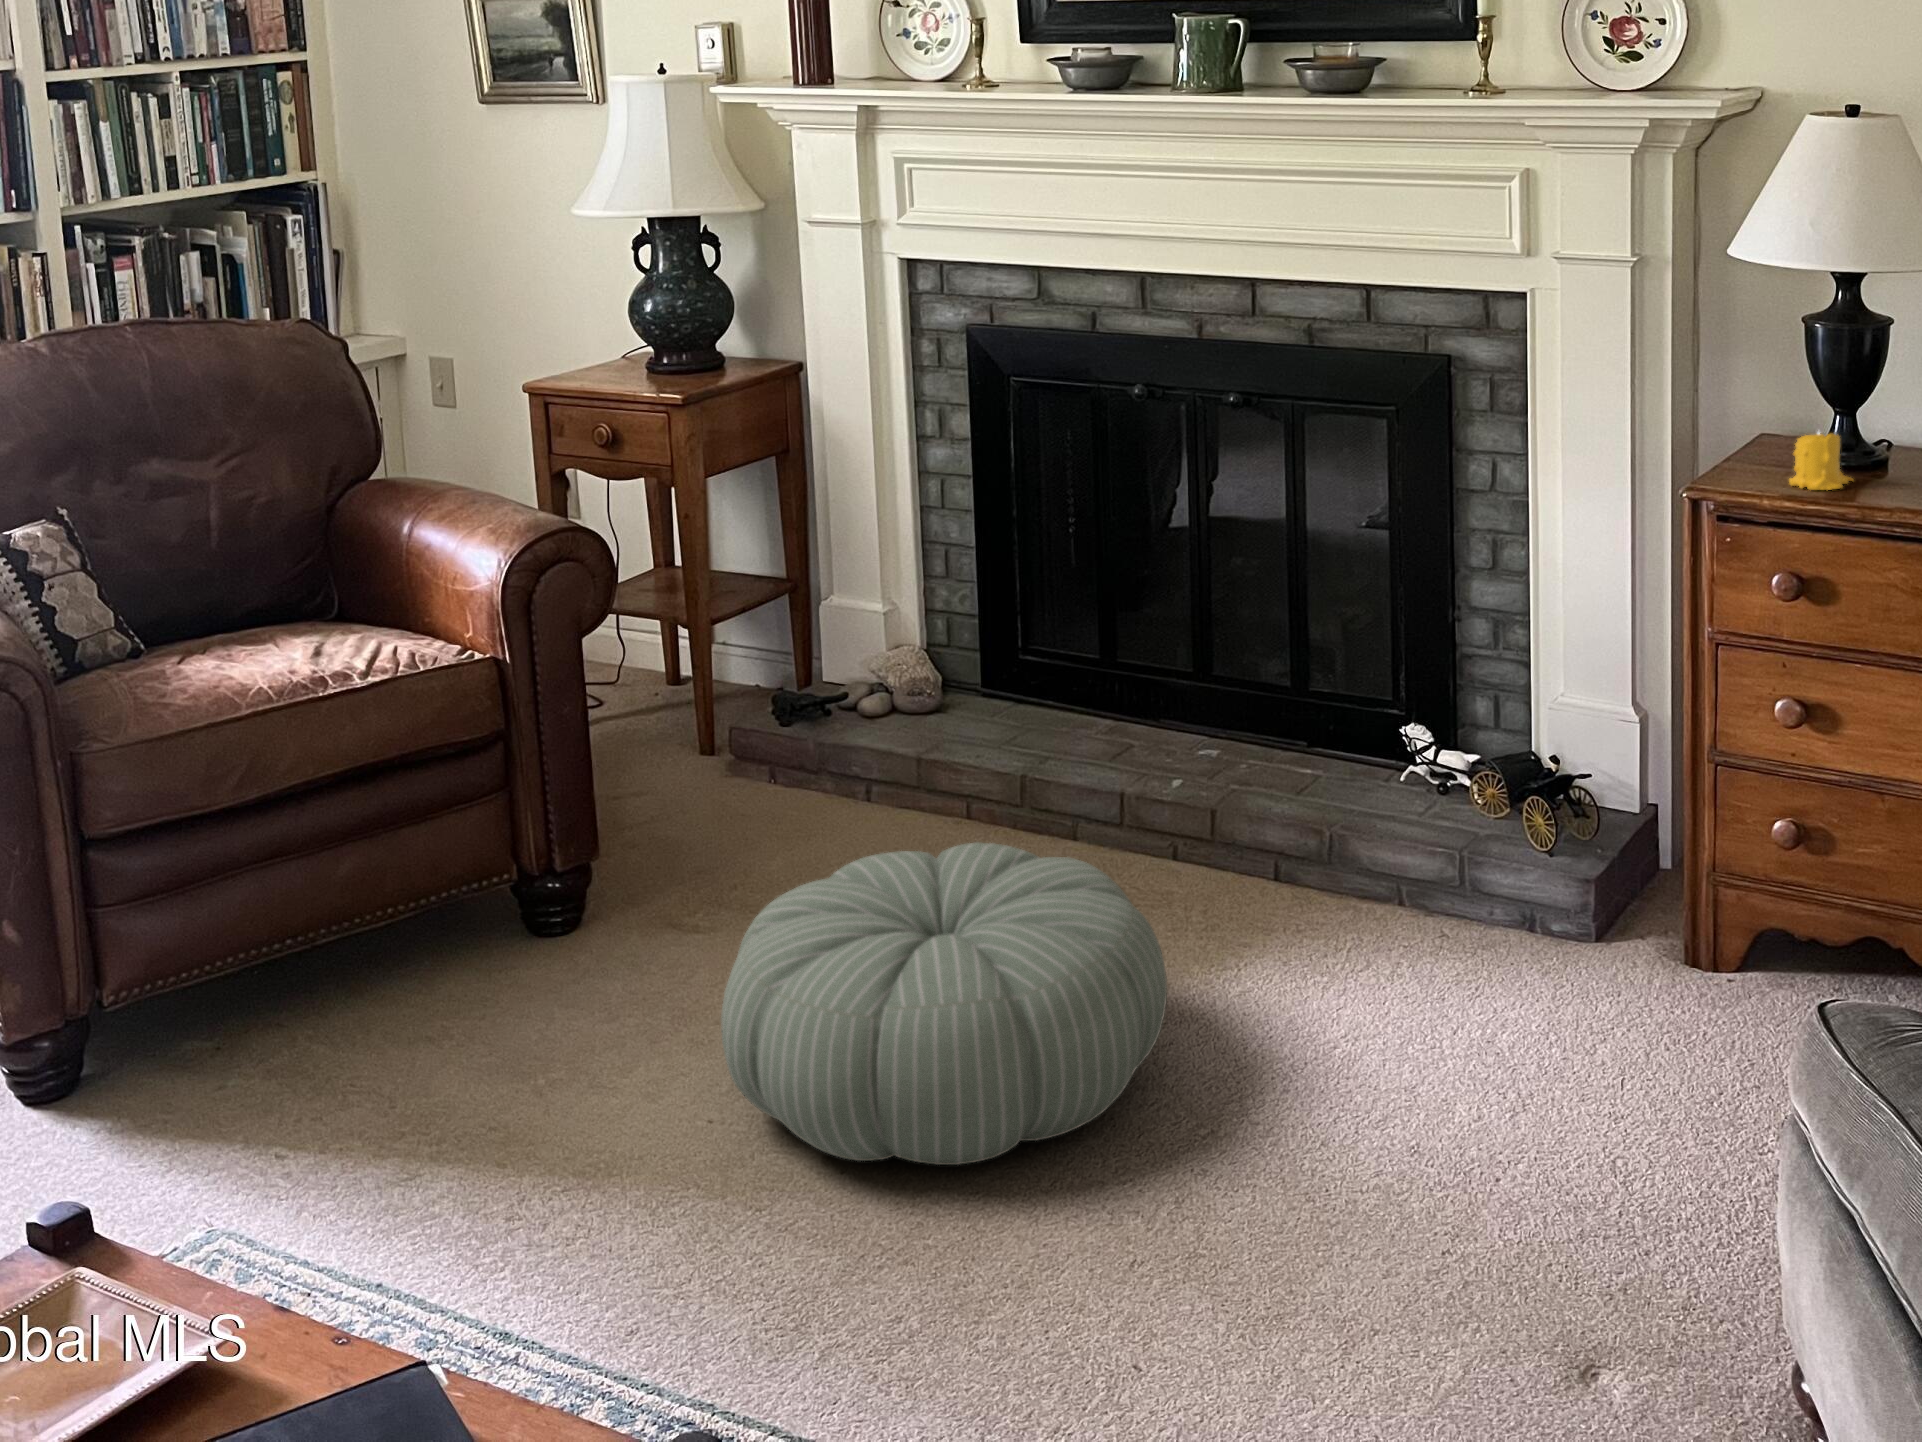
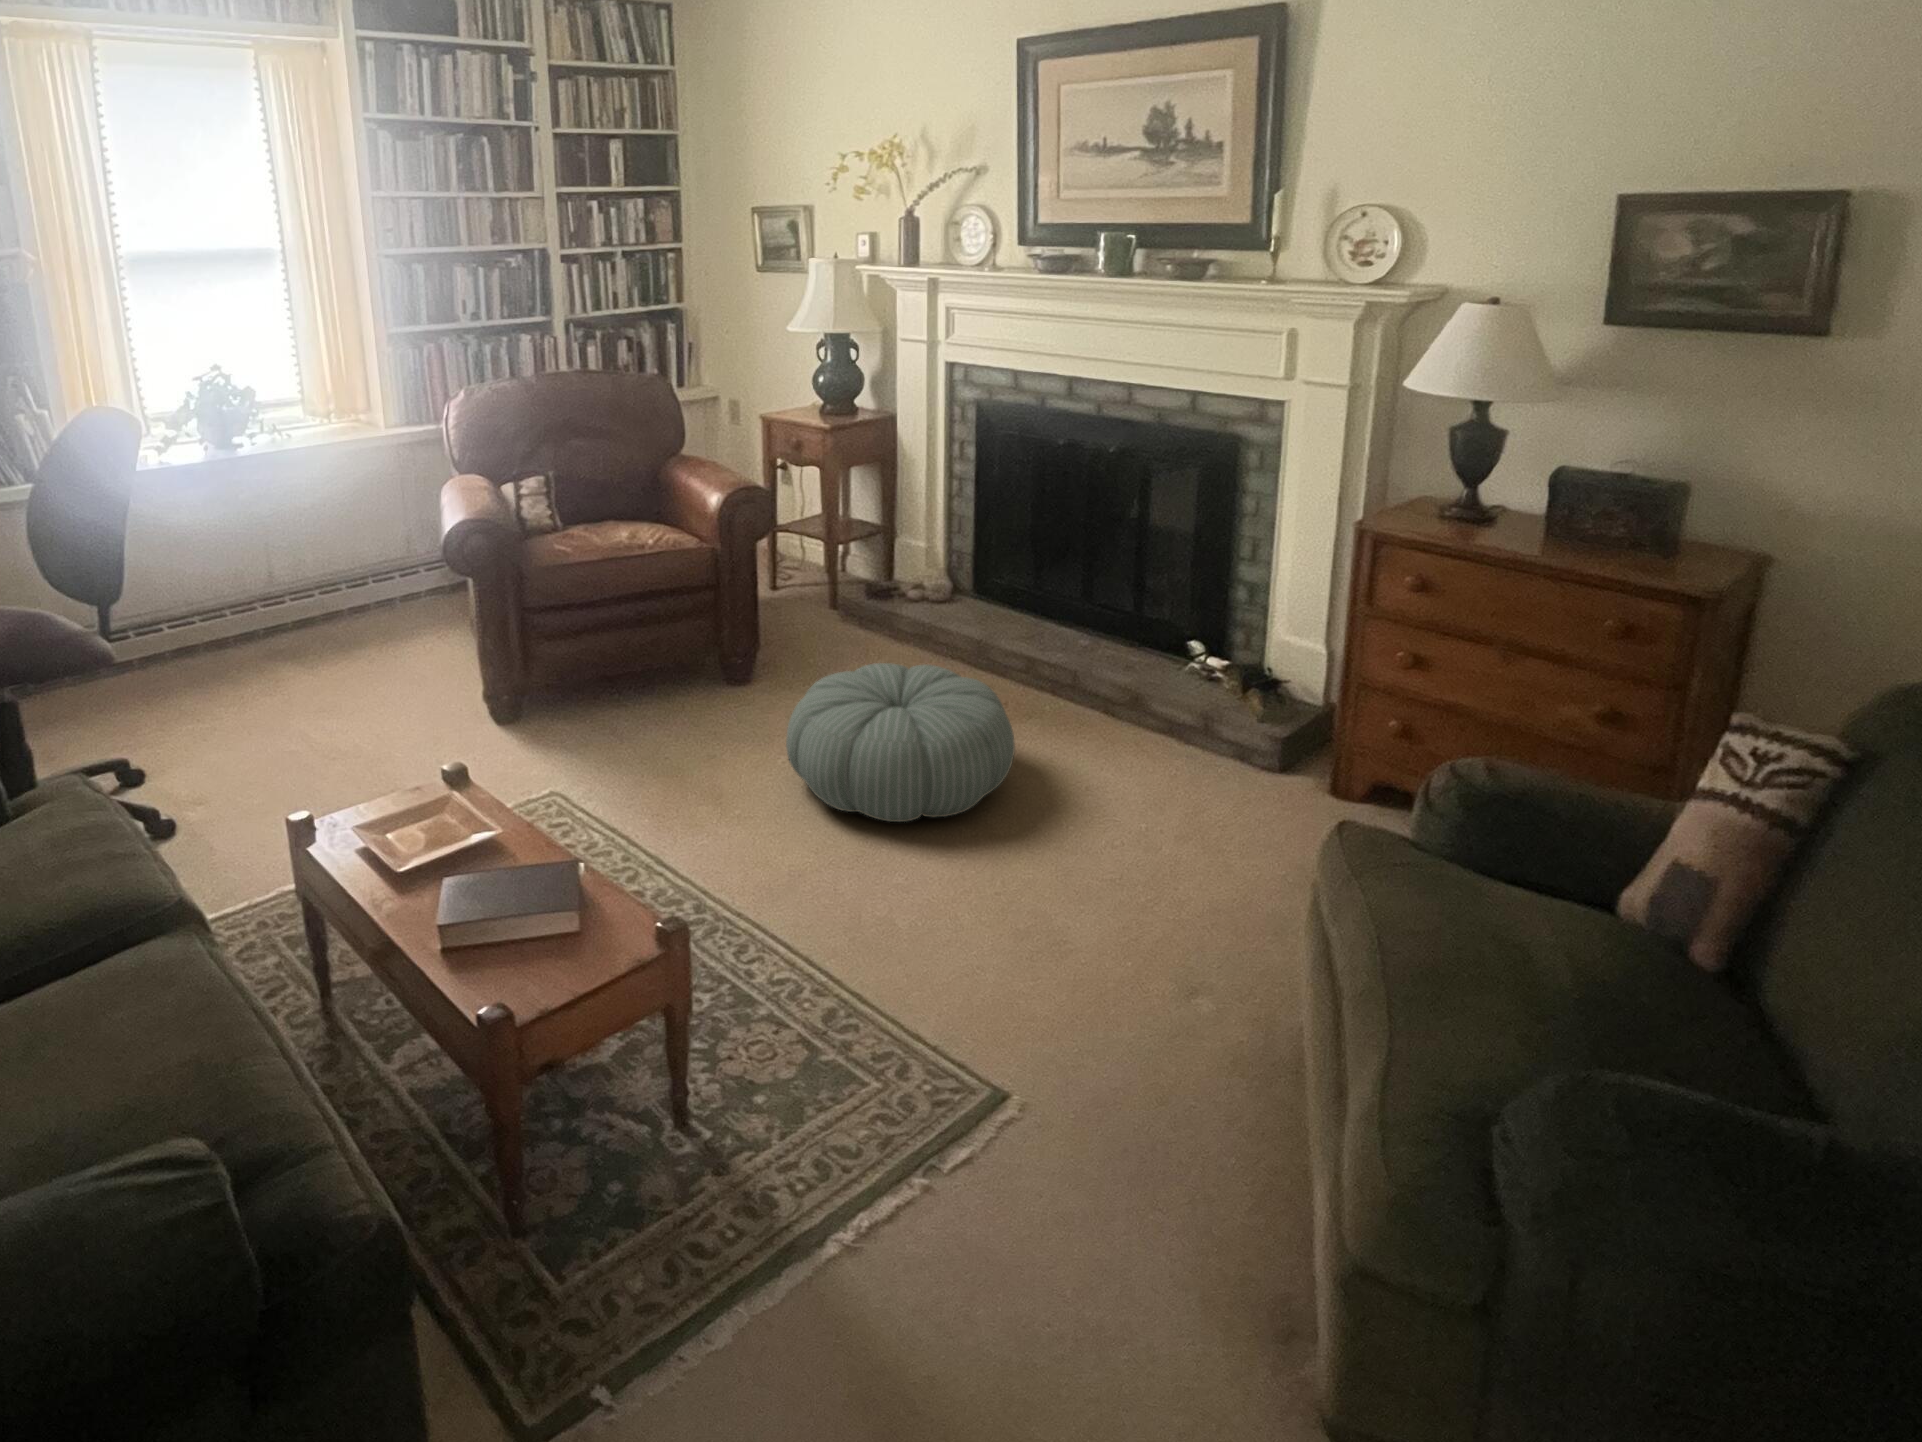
candle: present [1789,433,1853,490] -> none [1419,491,1463,530]

